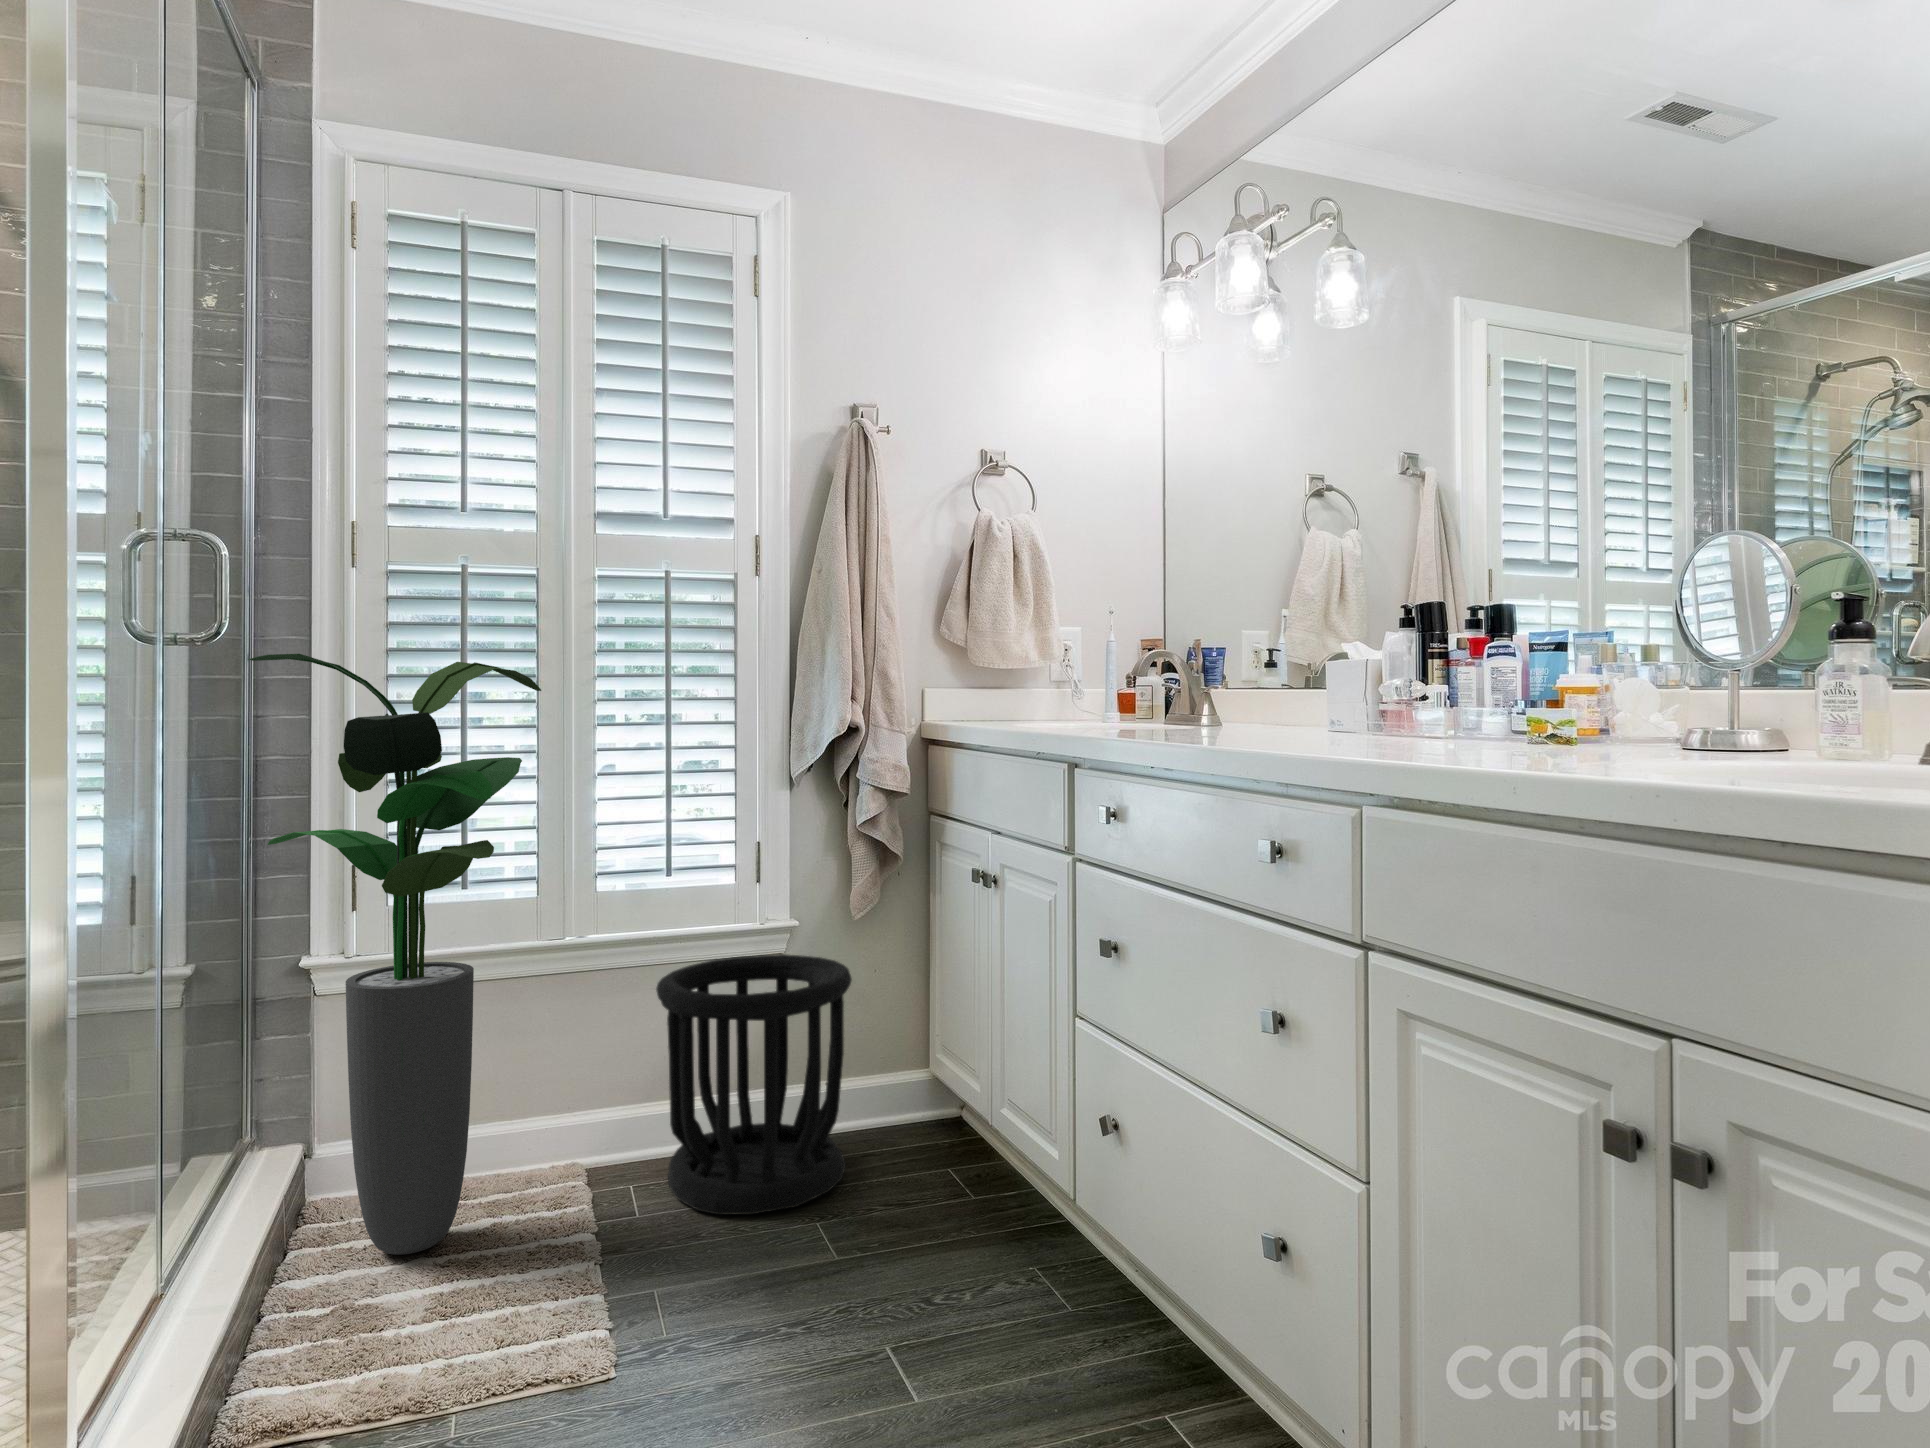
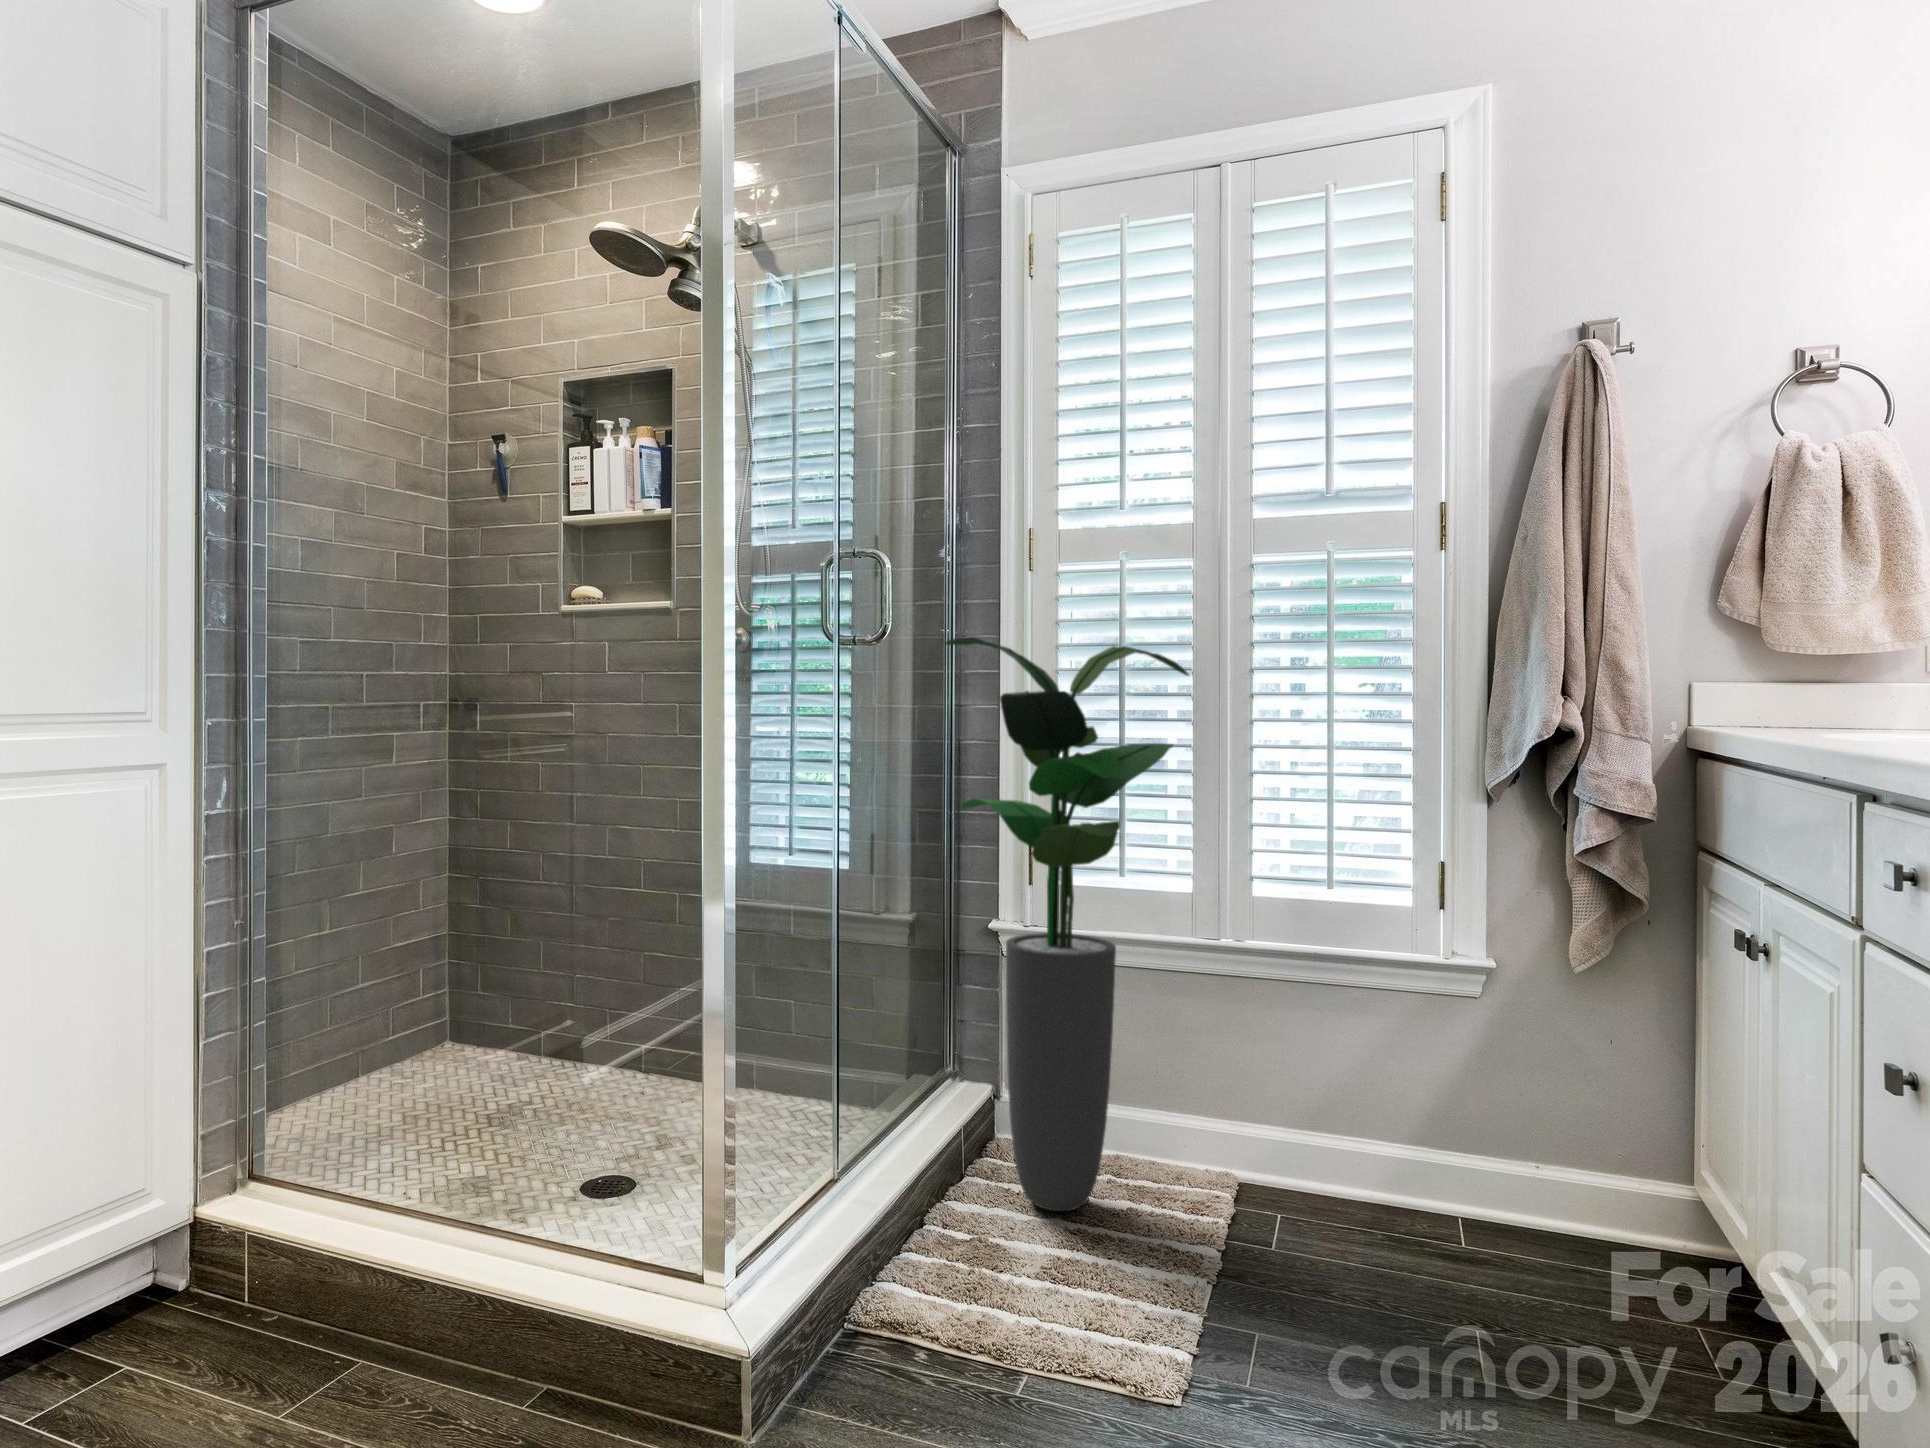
wastebasket: present [656,954,852,1215] -> none [1303,988,1548,1303]

